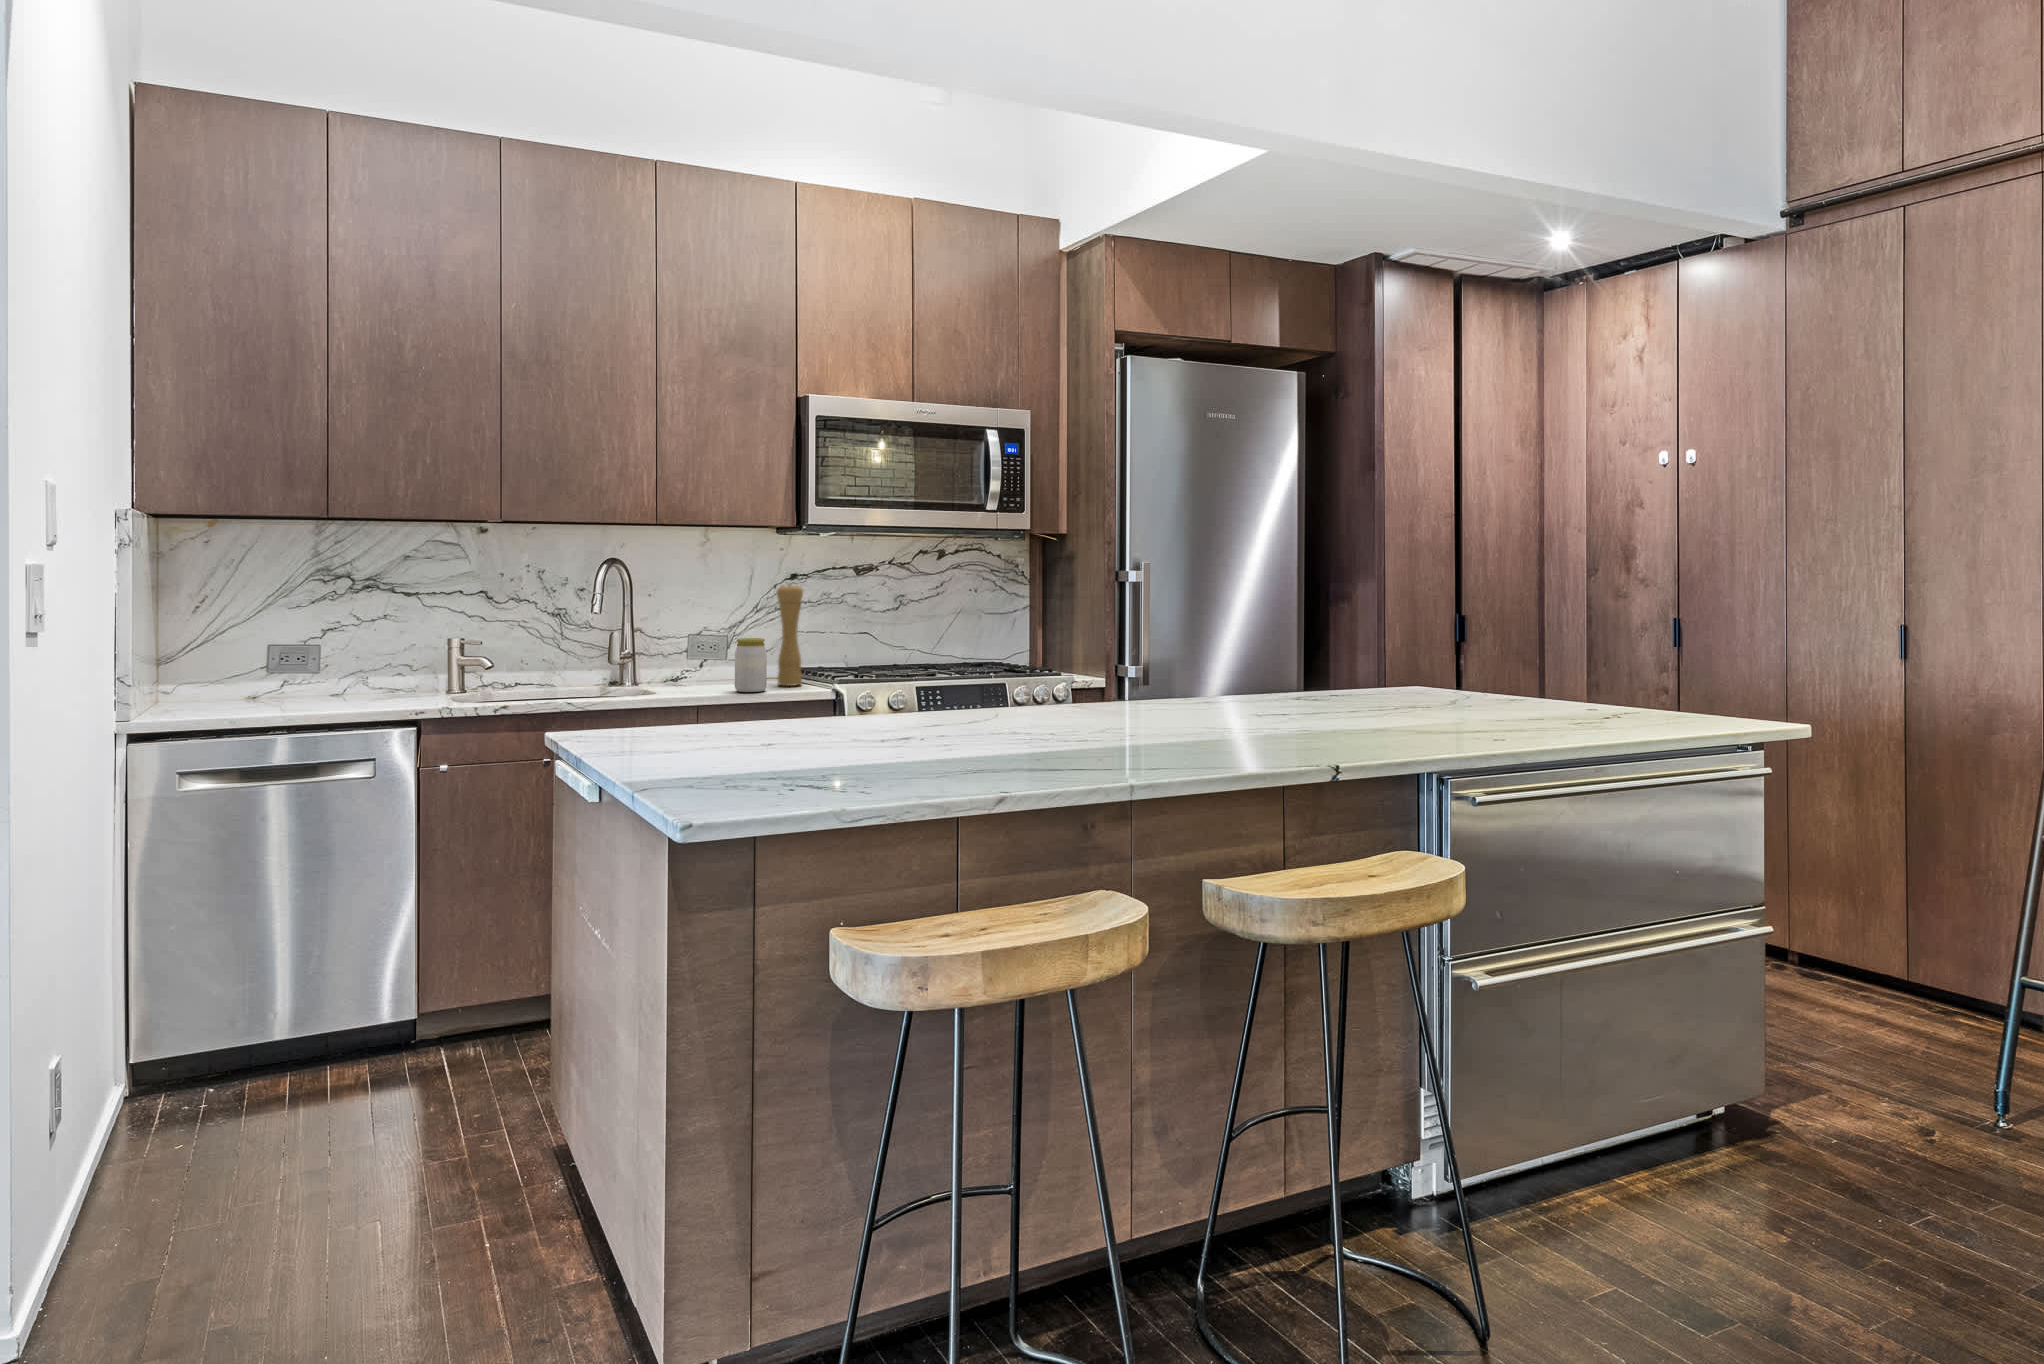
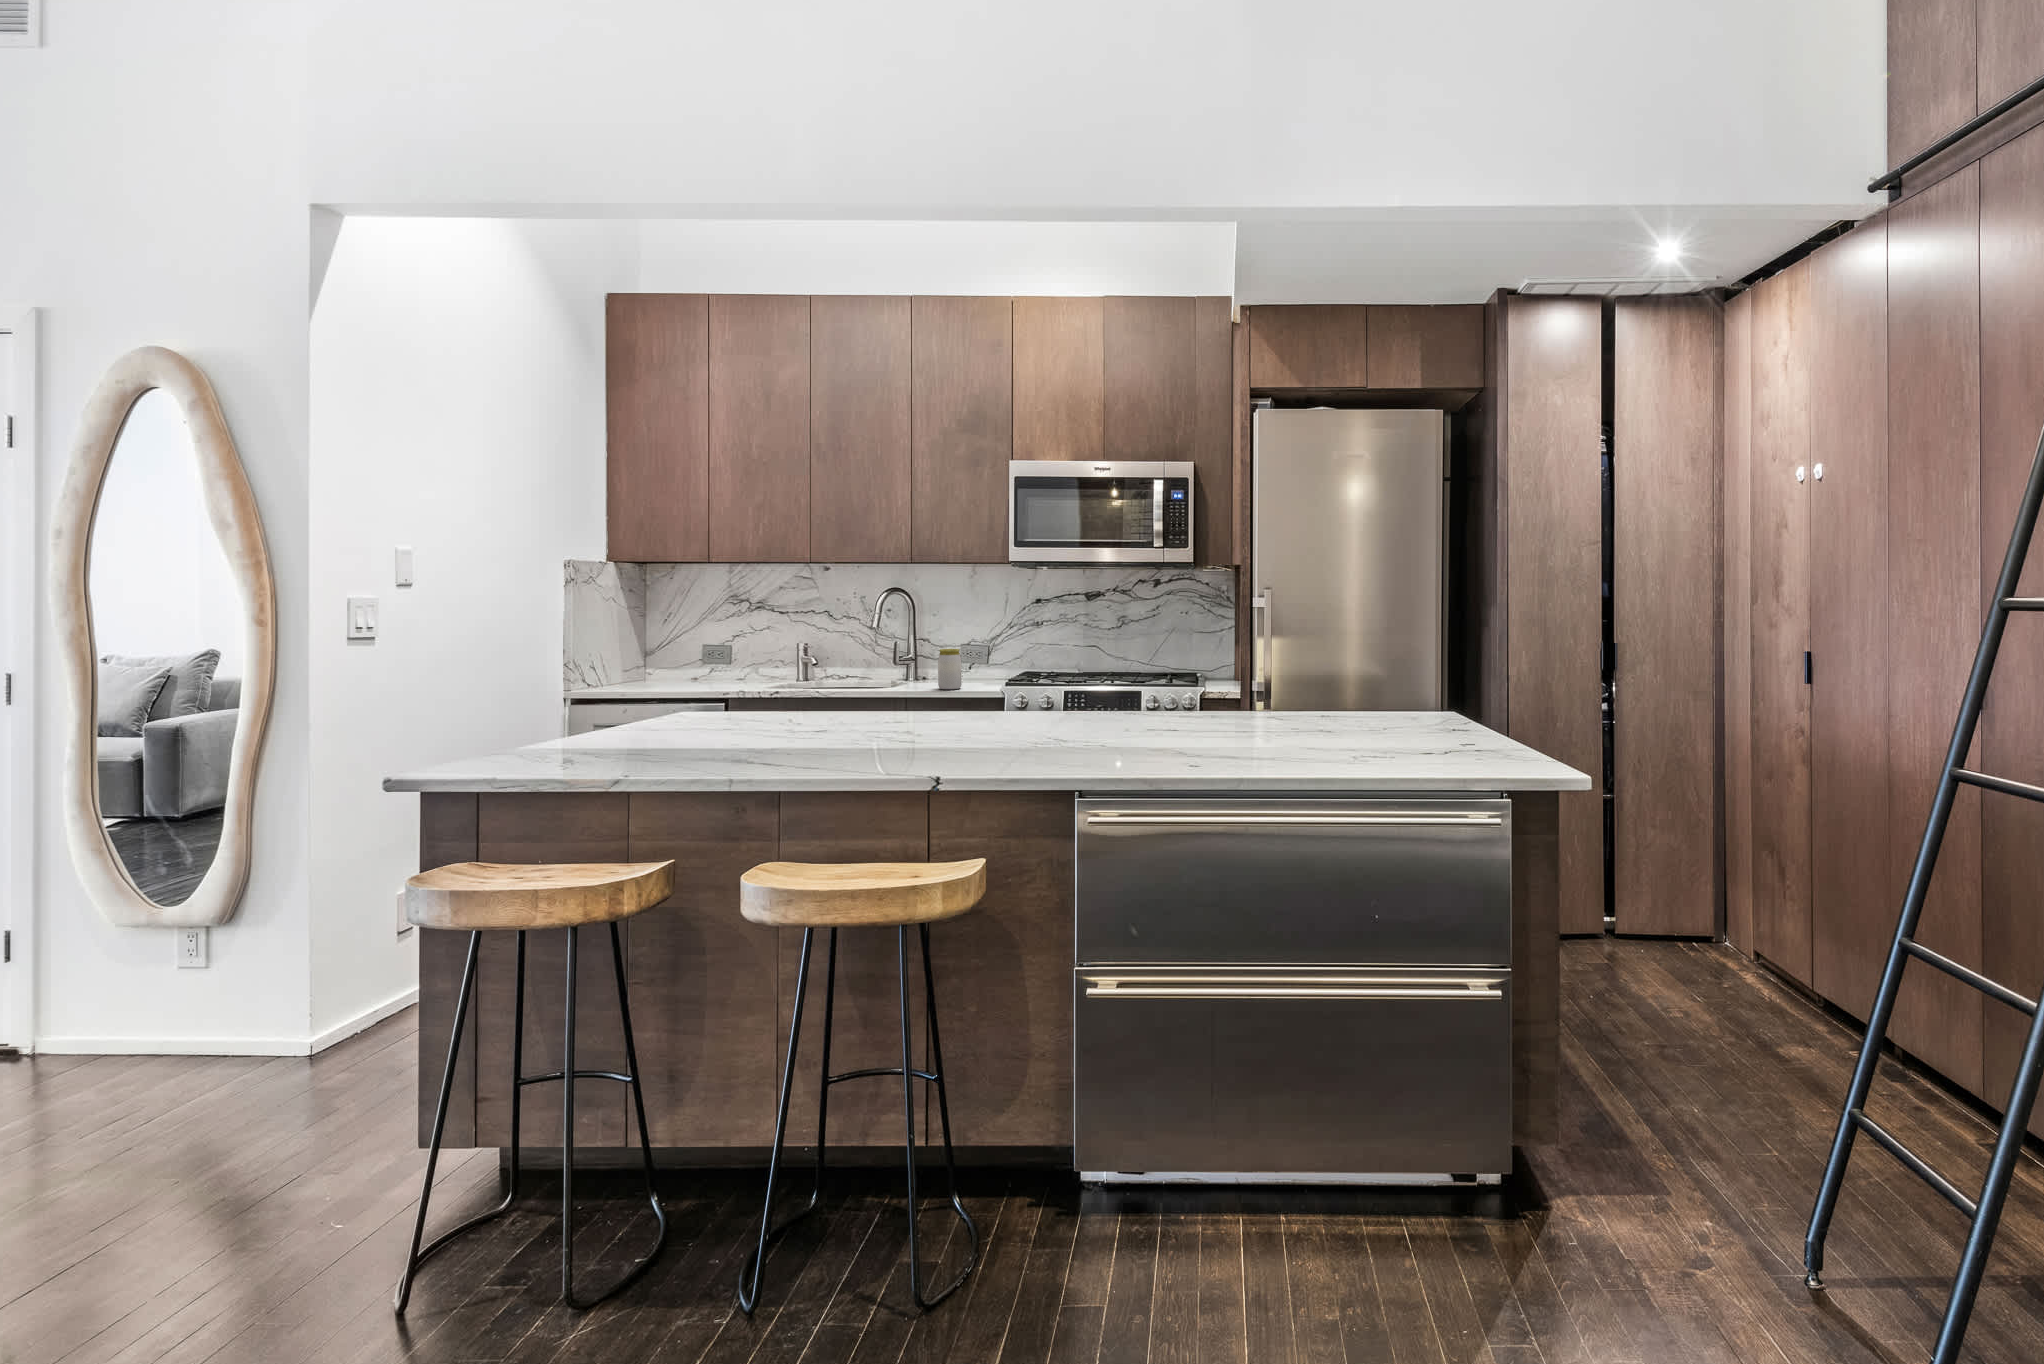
pepper mill: present [777,585,803,686] -> none [978,608,998,685]

